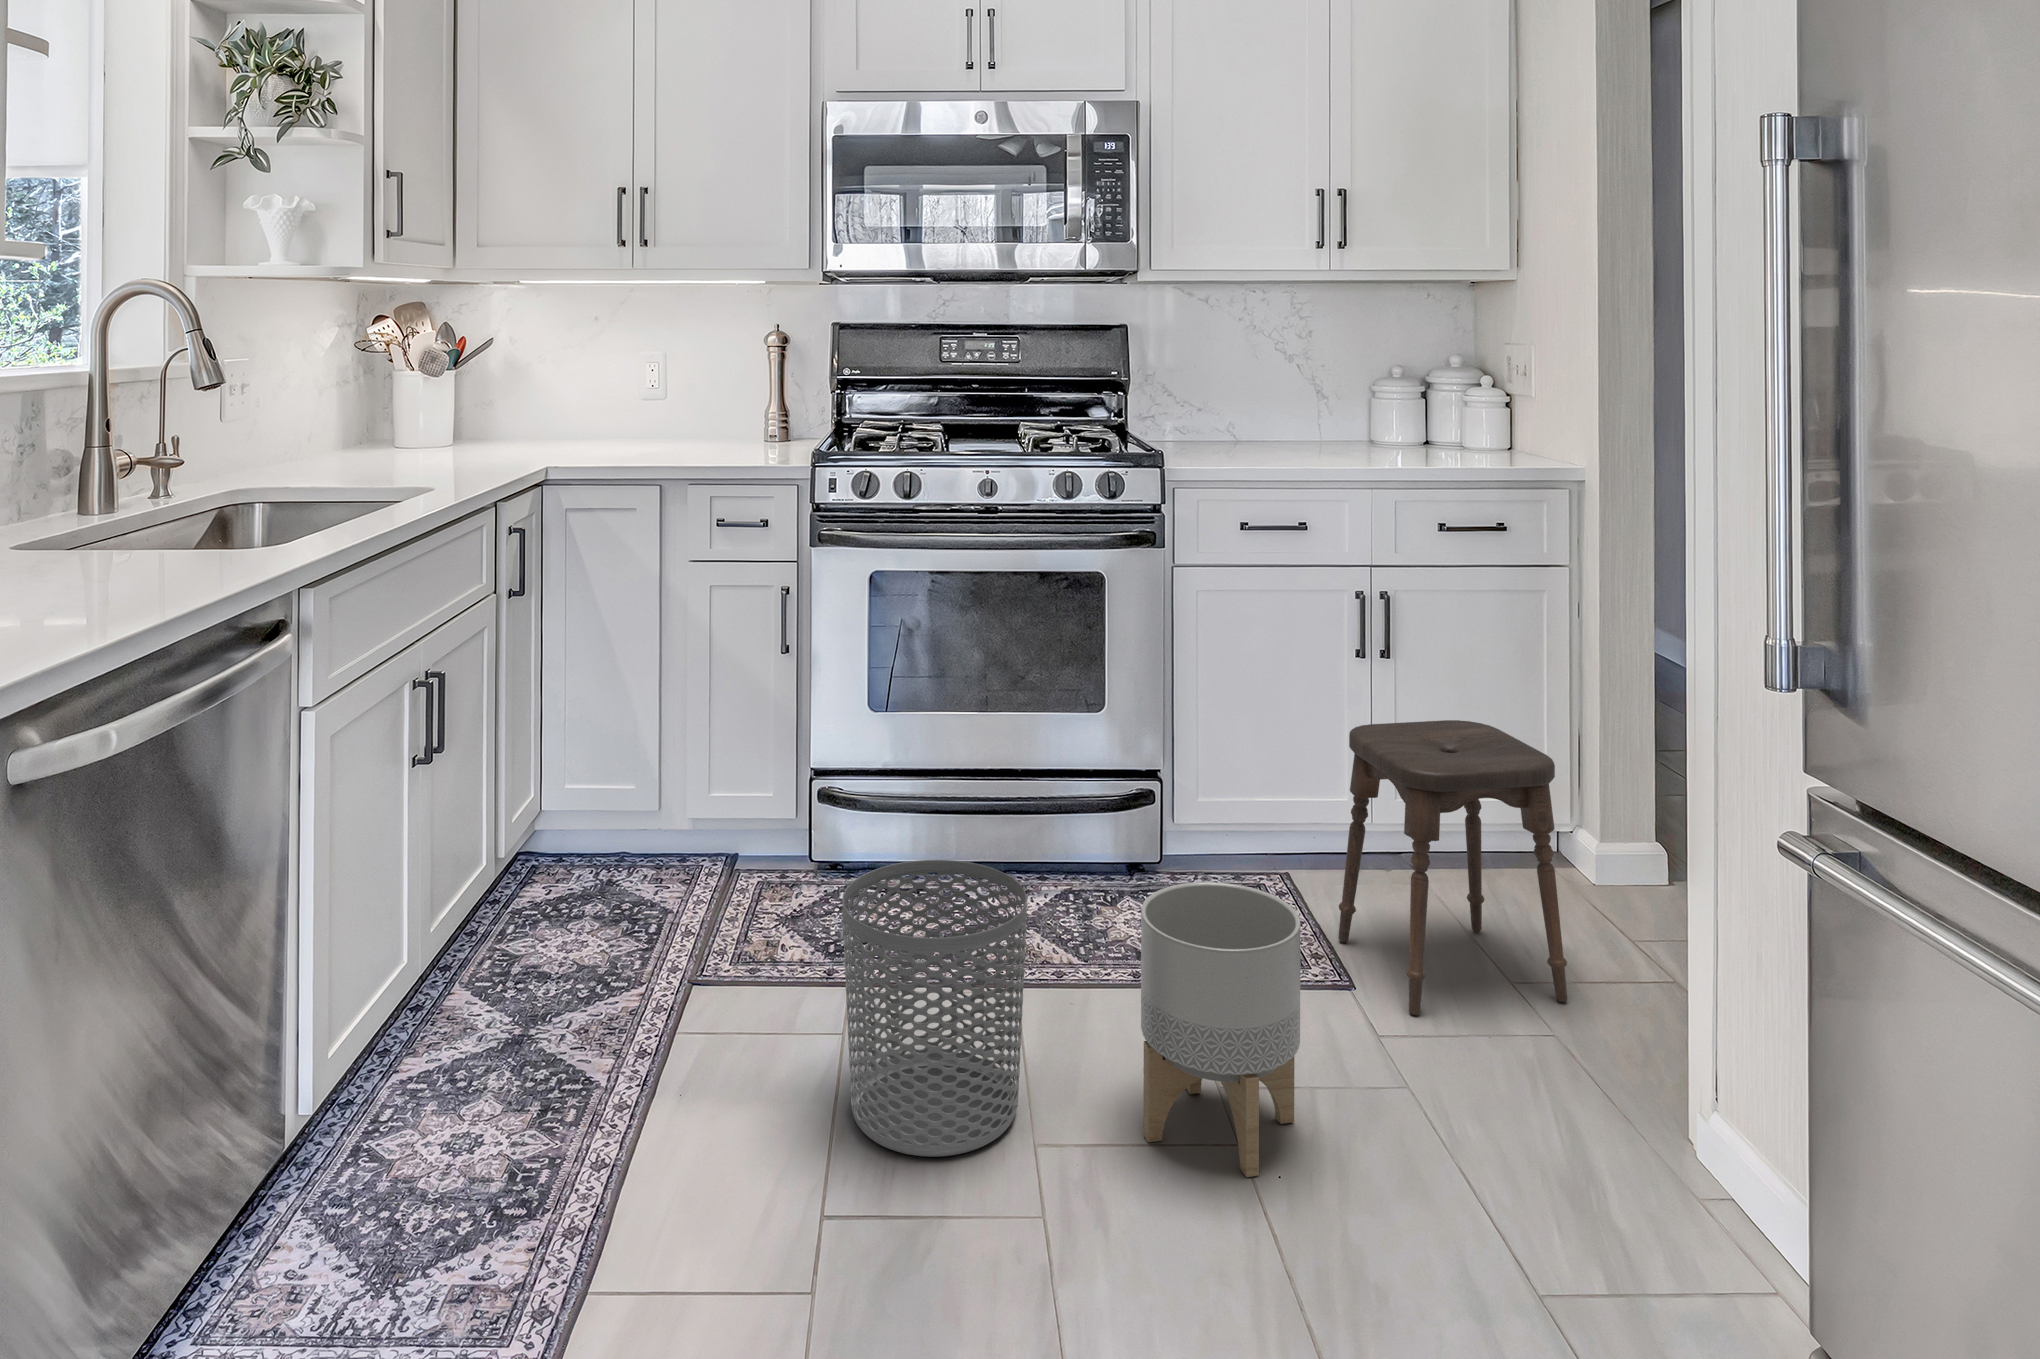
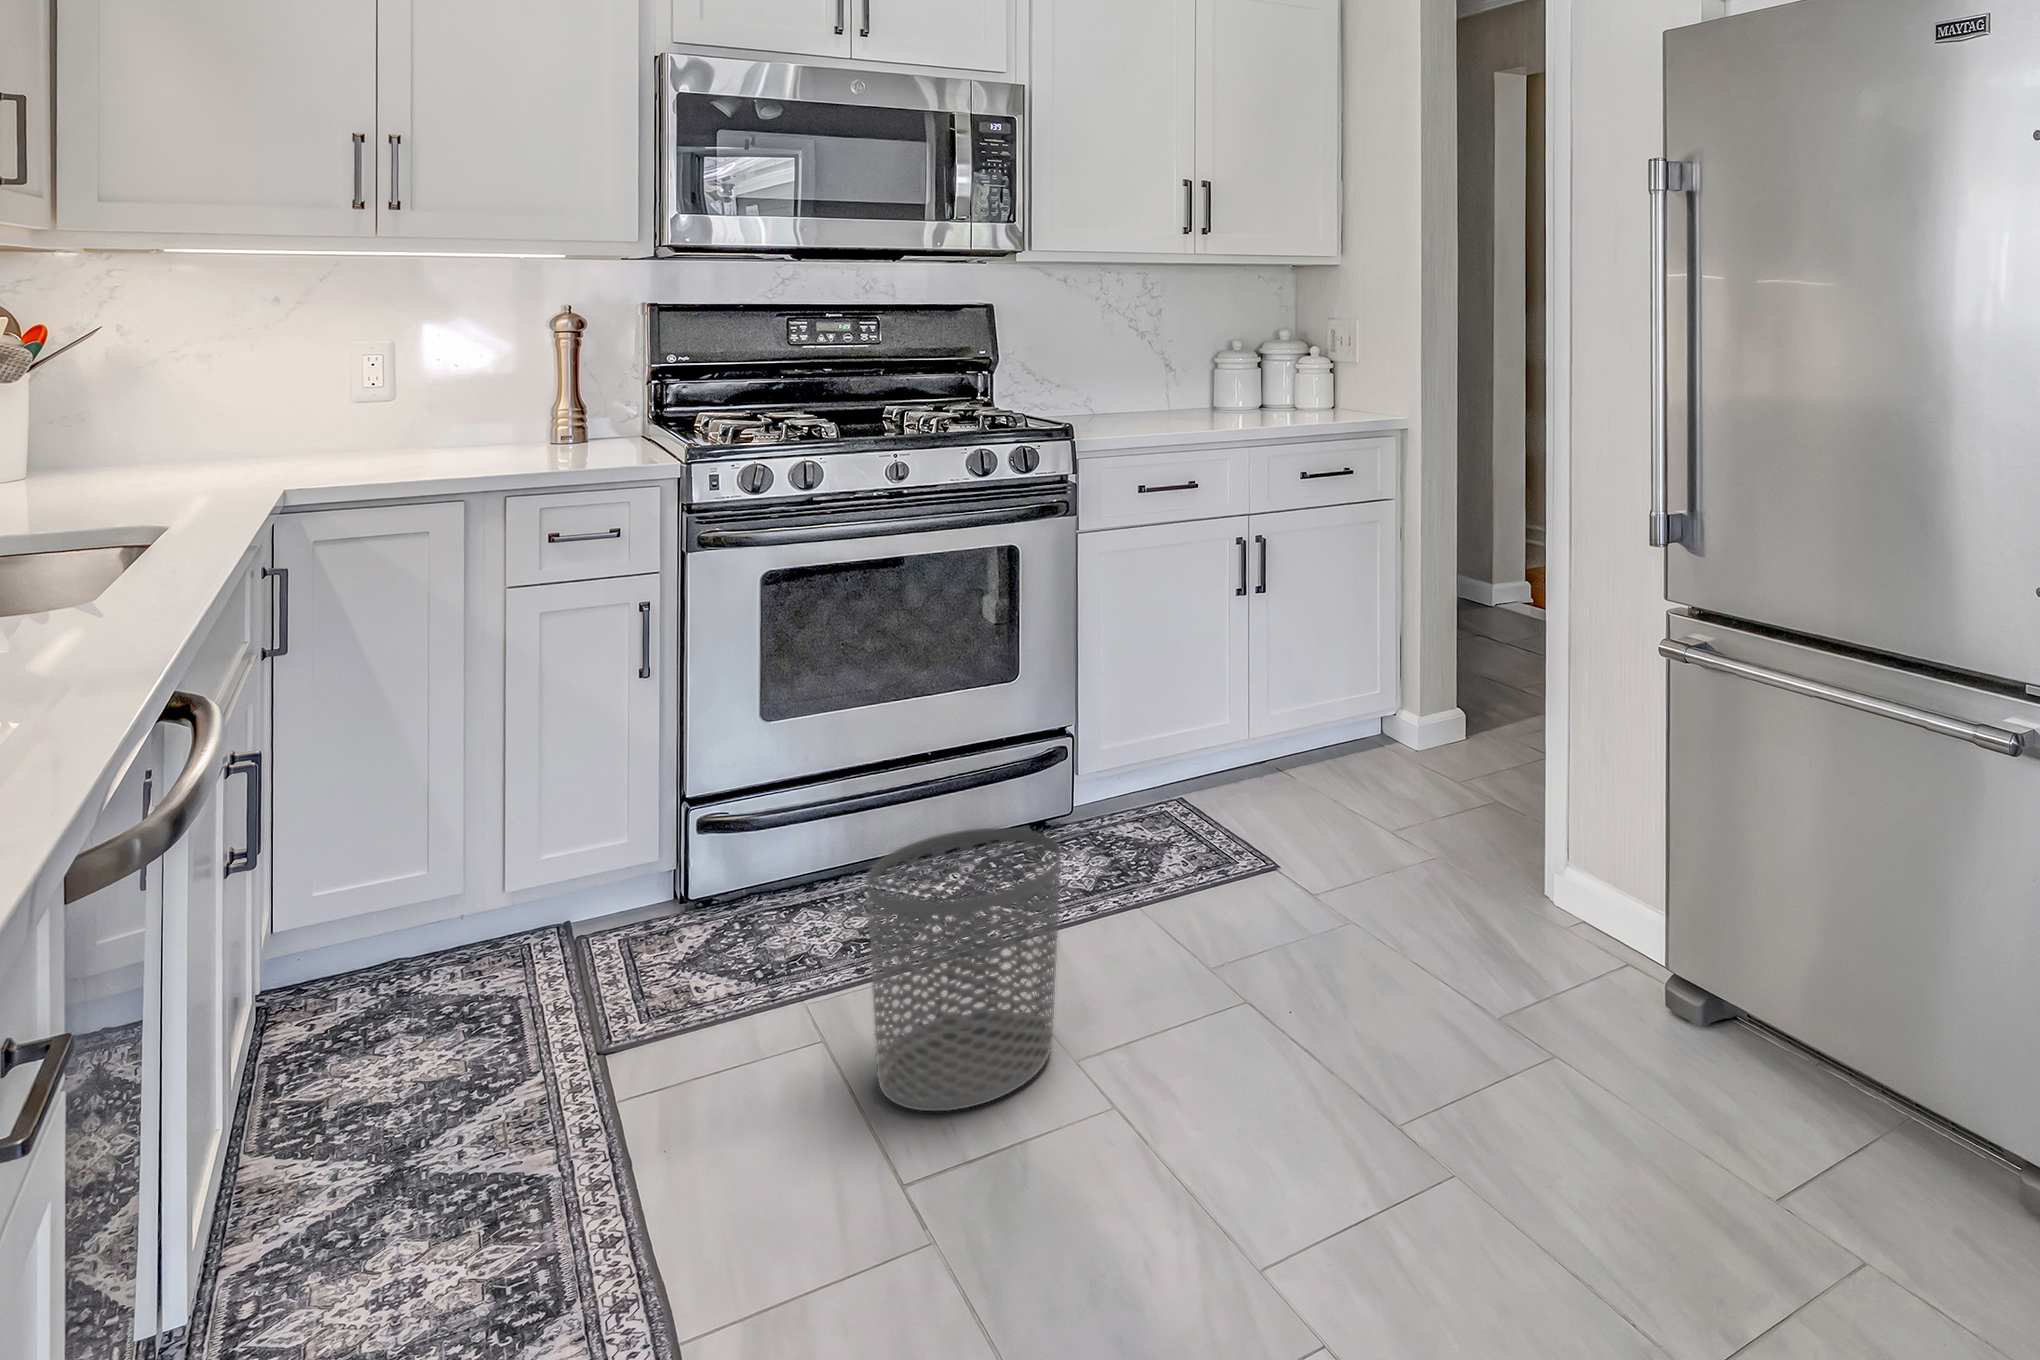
stool: present [1338,720,1567,1015] -> none [1252,633,1435,873]
planter: present [1141,882,1300,1177] -> none [1160,790,1297,1024]

